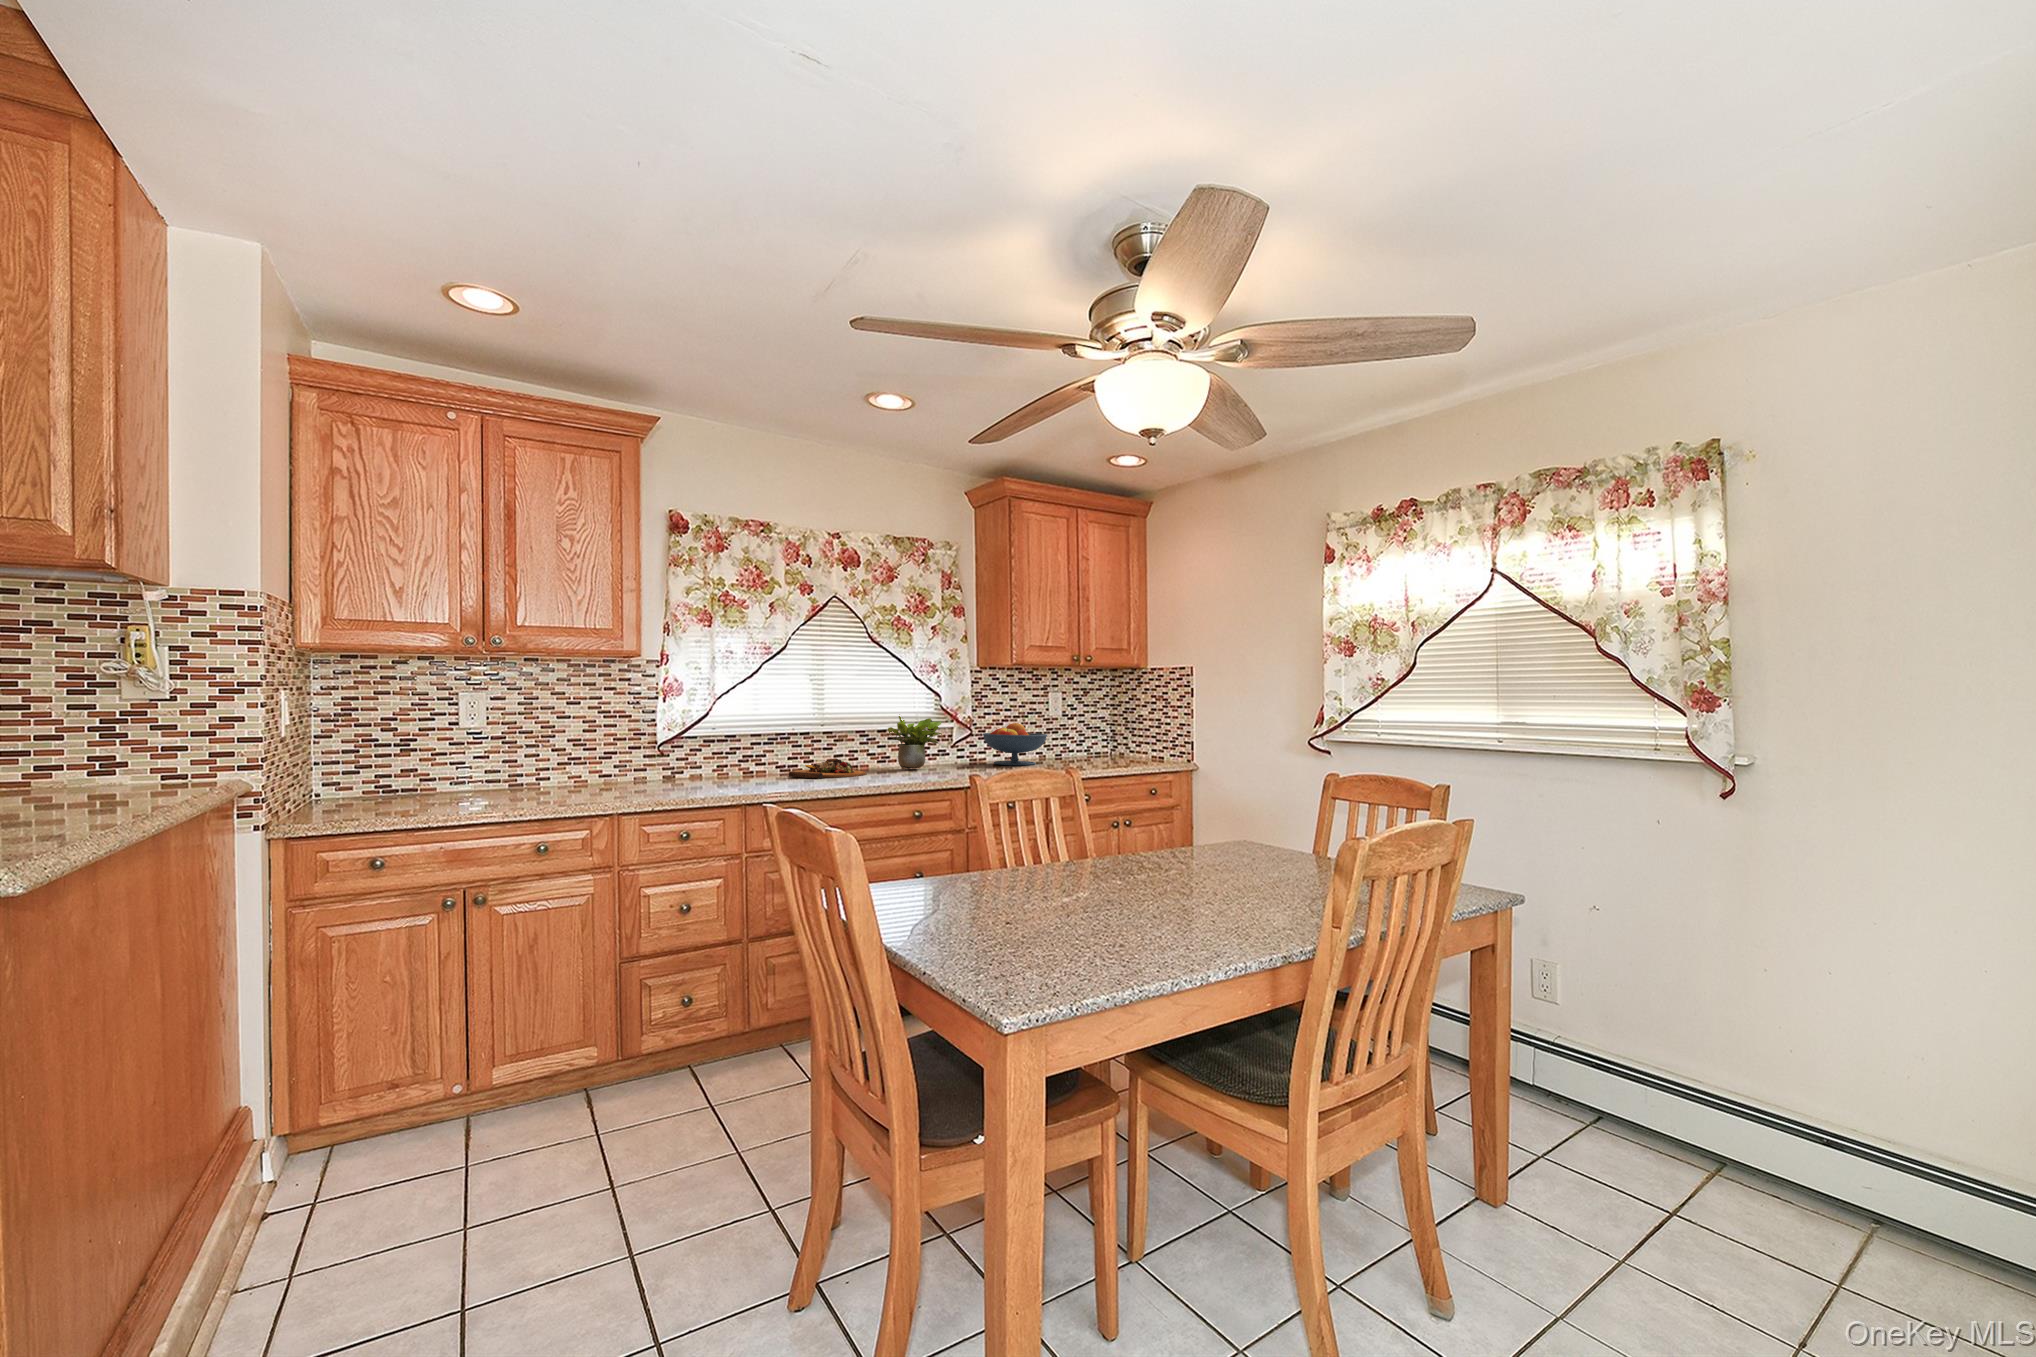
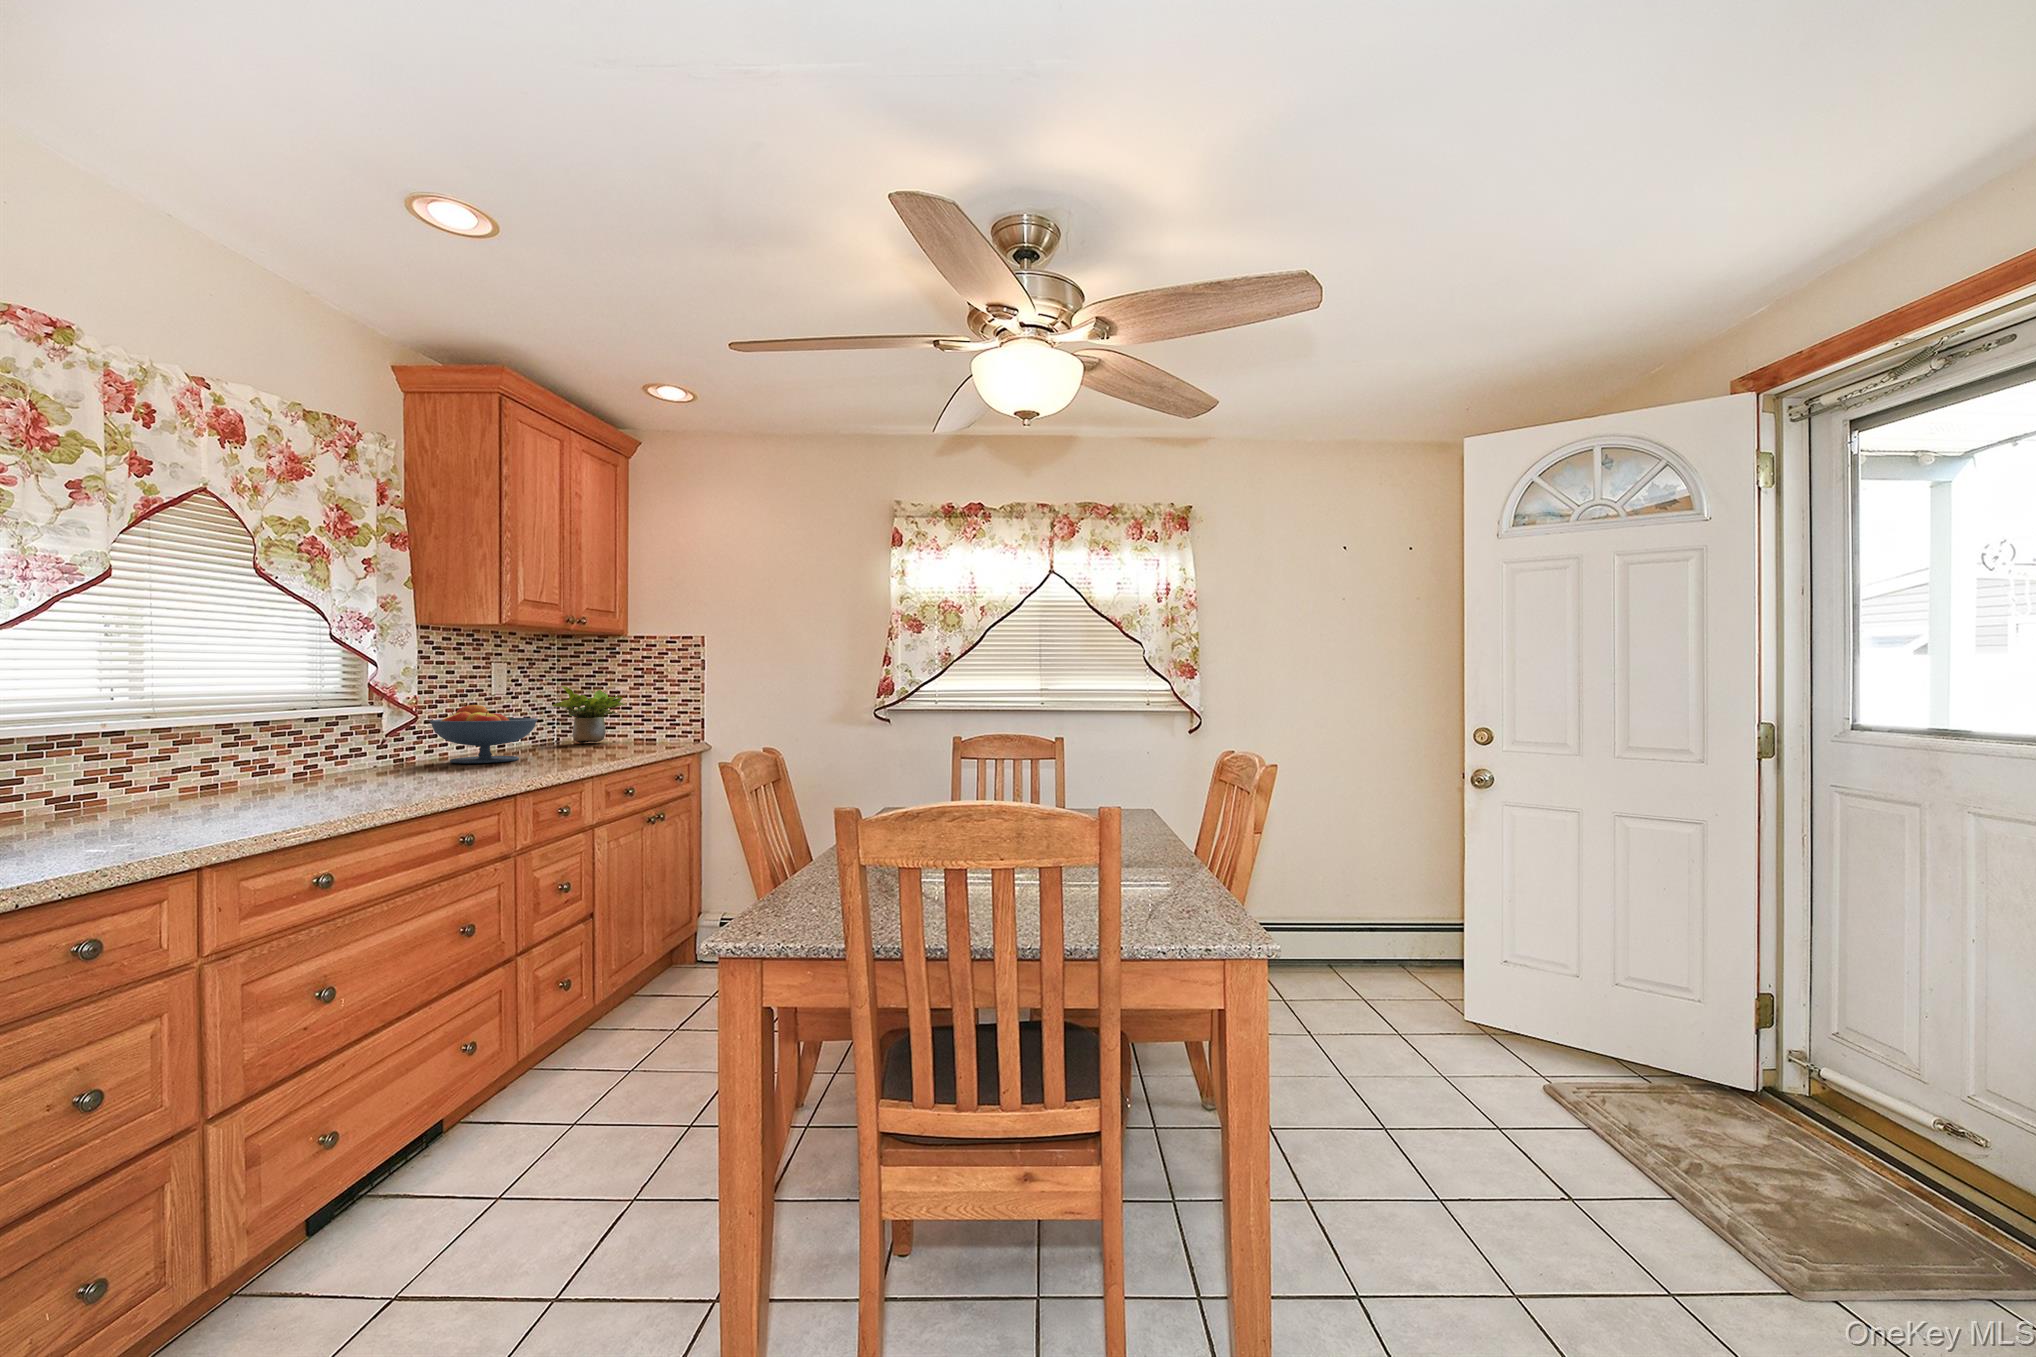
potted plant: present [888,714,942,769] -> present [552,686,625,743]
cutting board: present [789,759,867,778] -> none [138,777,324,820]

